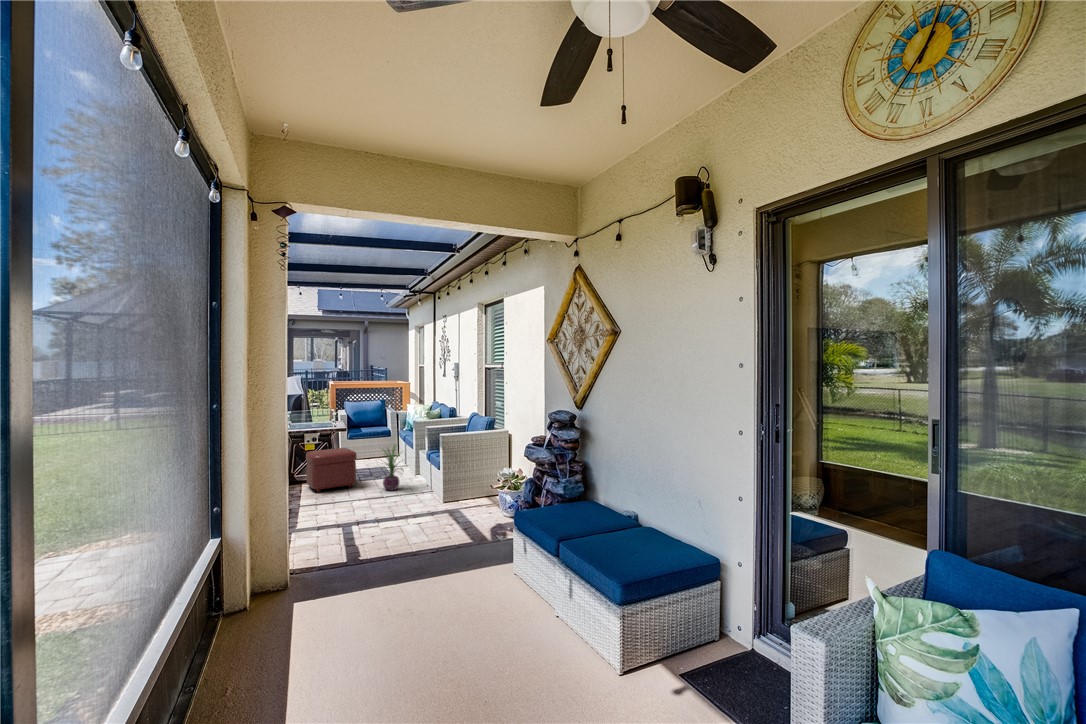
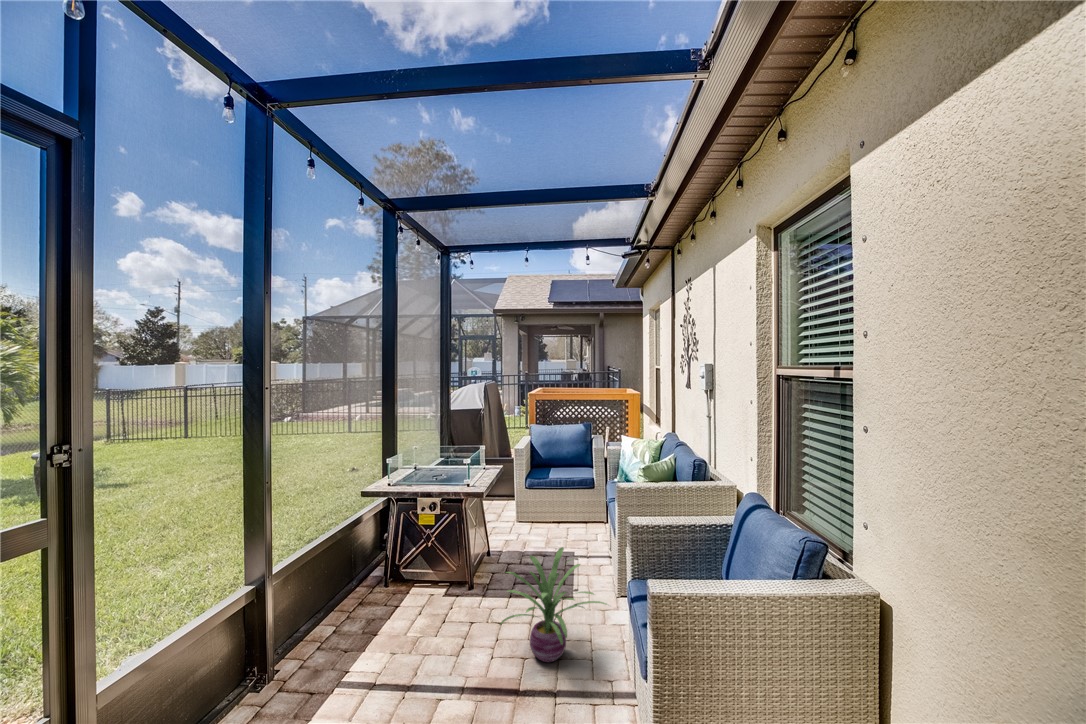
ottoman: present [306,448,357,492] -> none [403,528,491,626]

